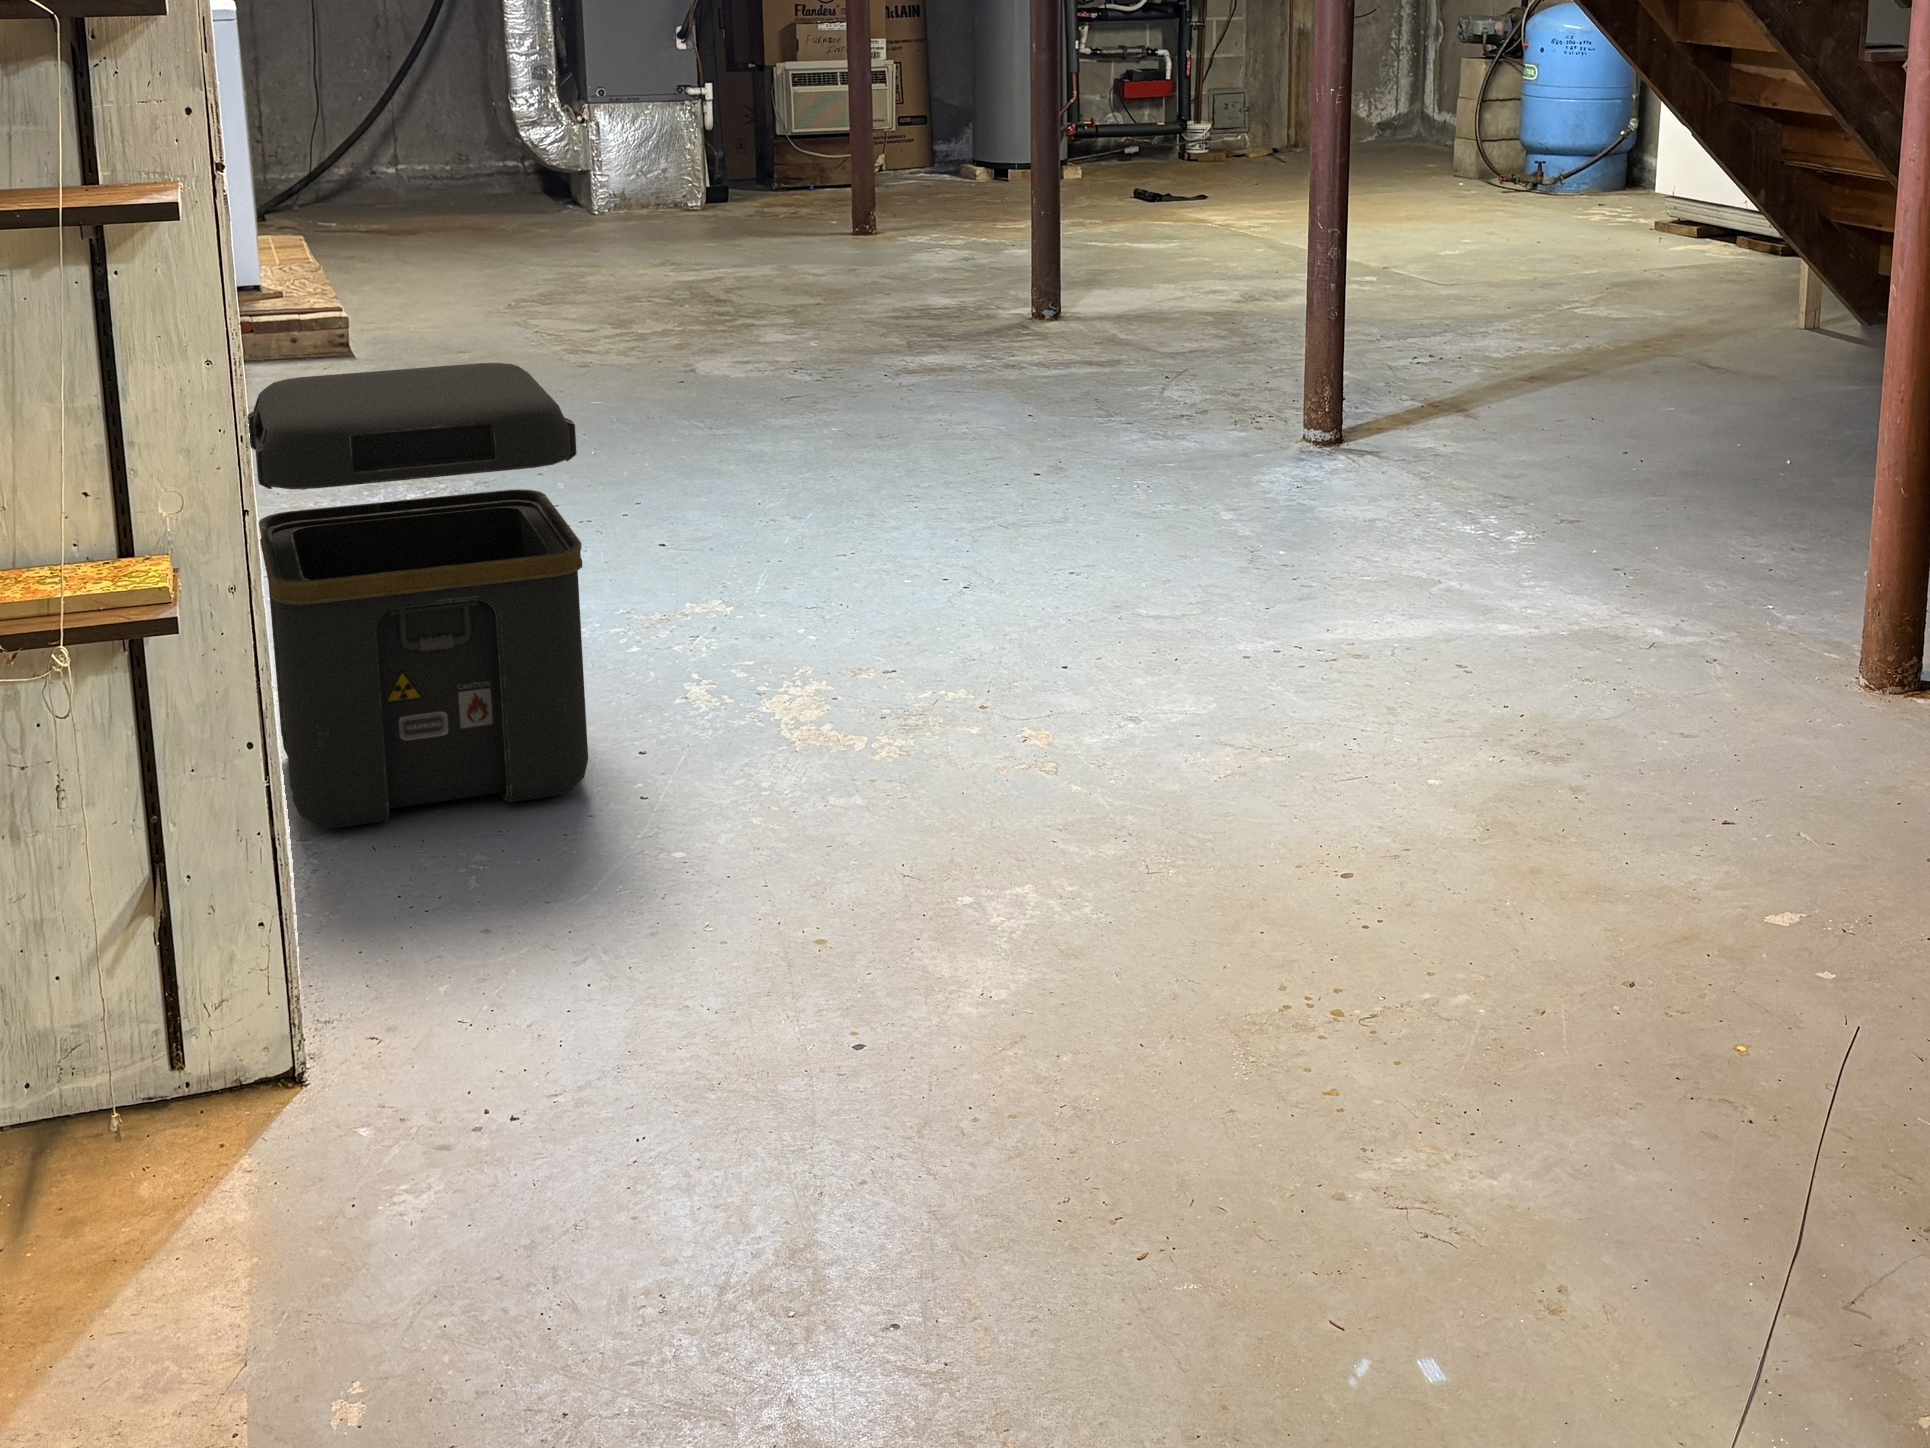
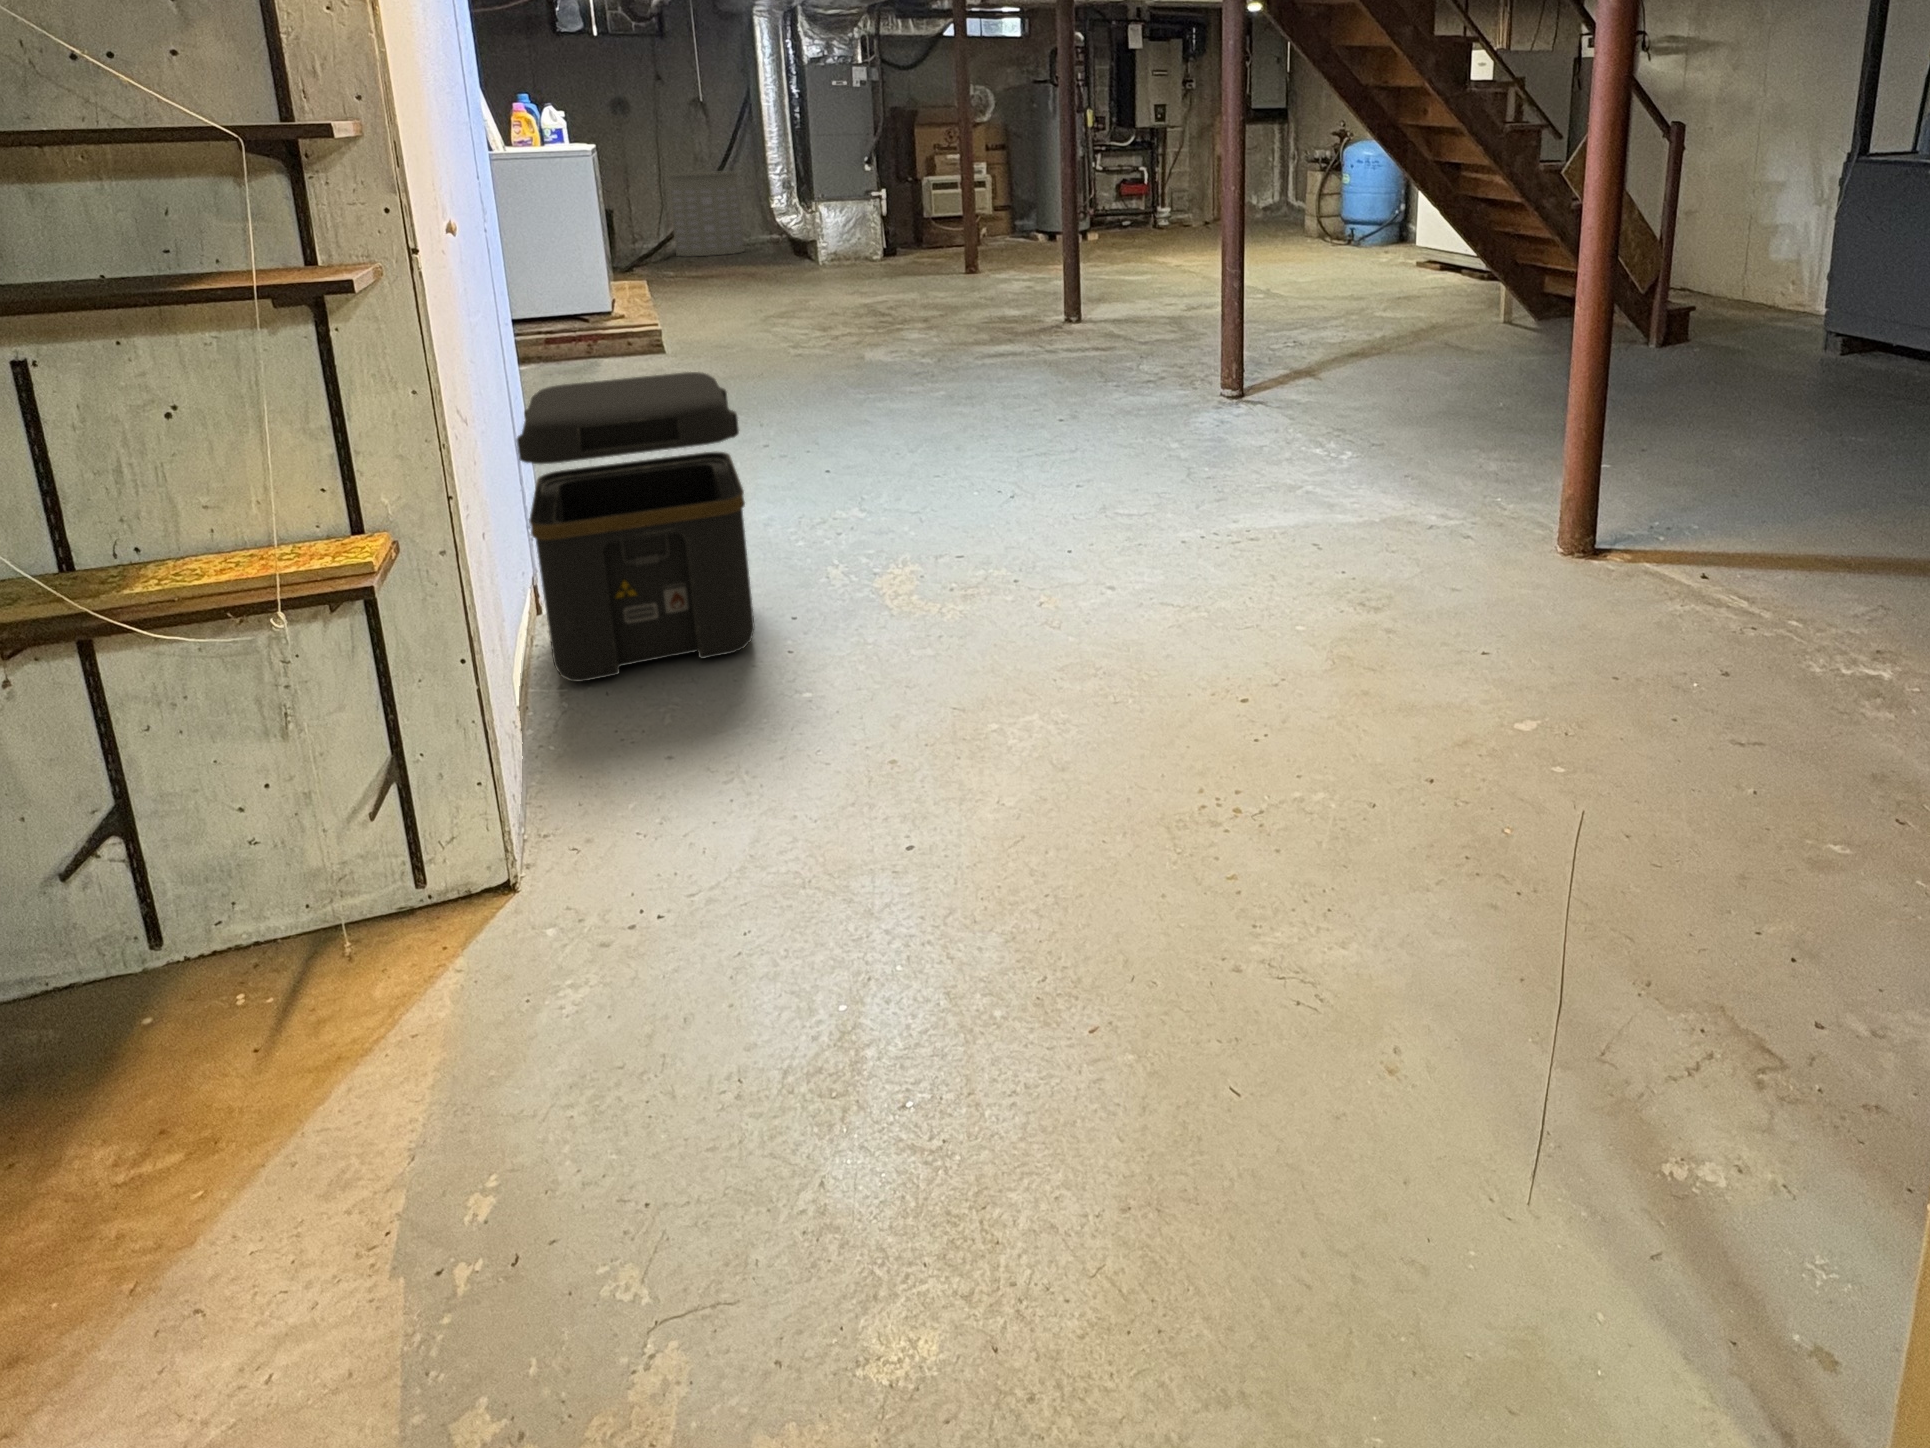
laundry hamper: none [323,48,456,197] -> present [666,171,744,256]

